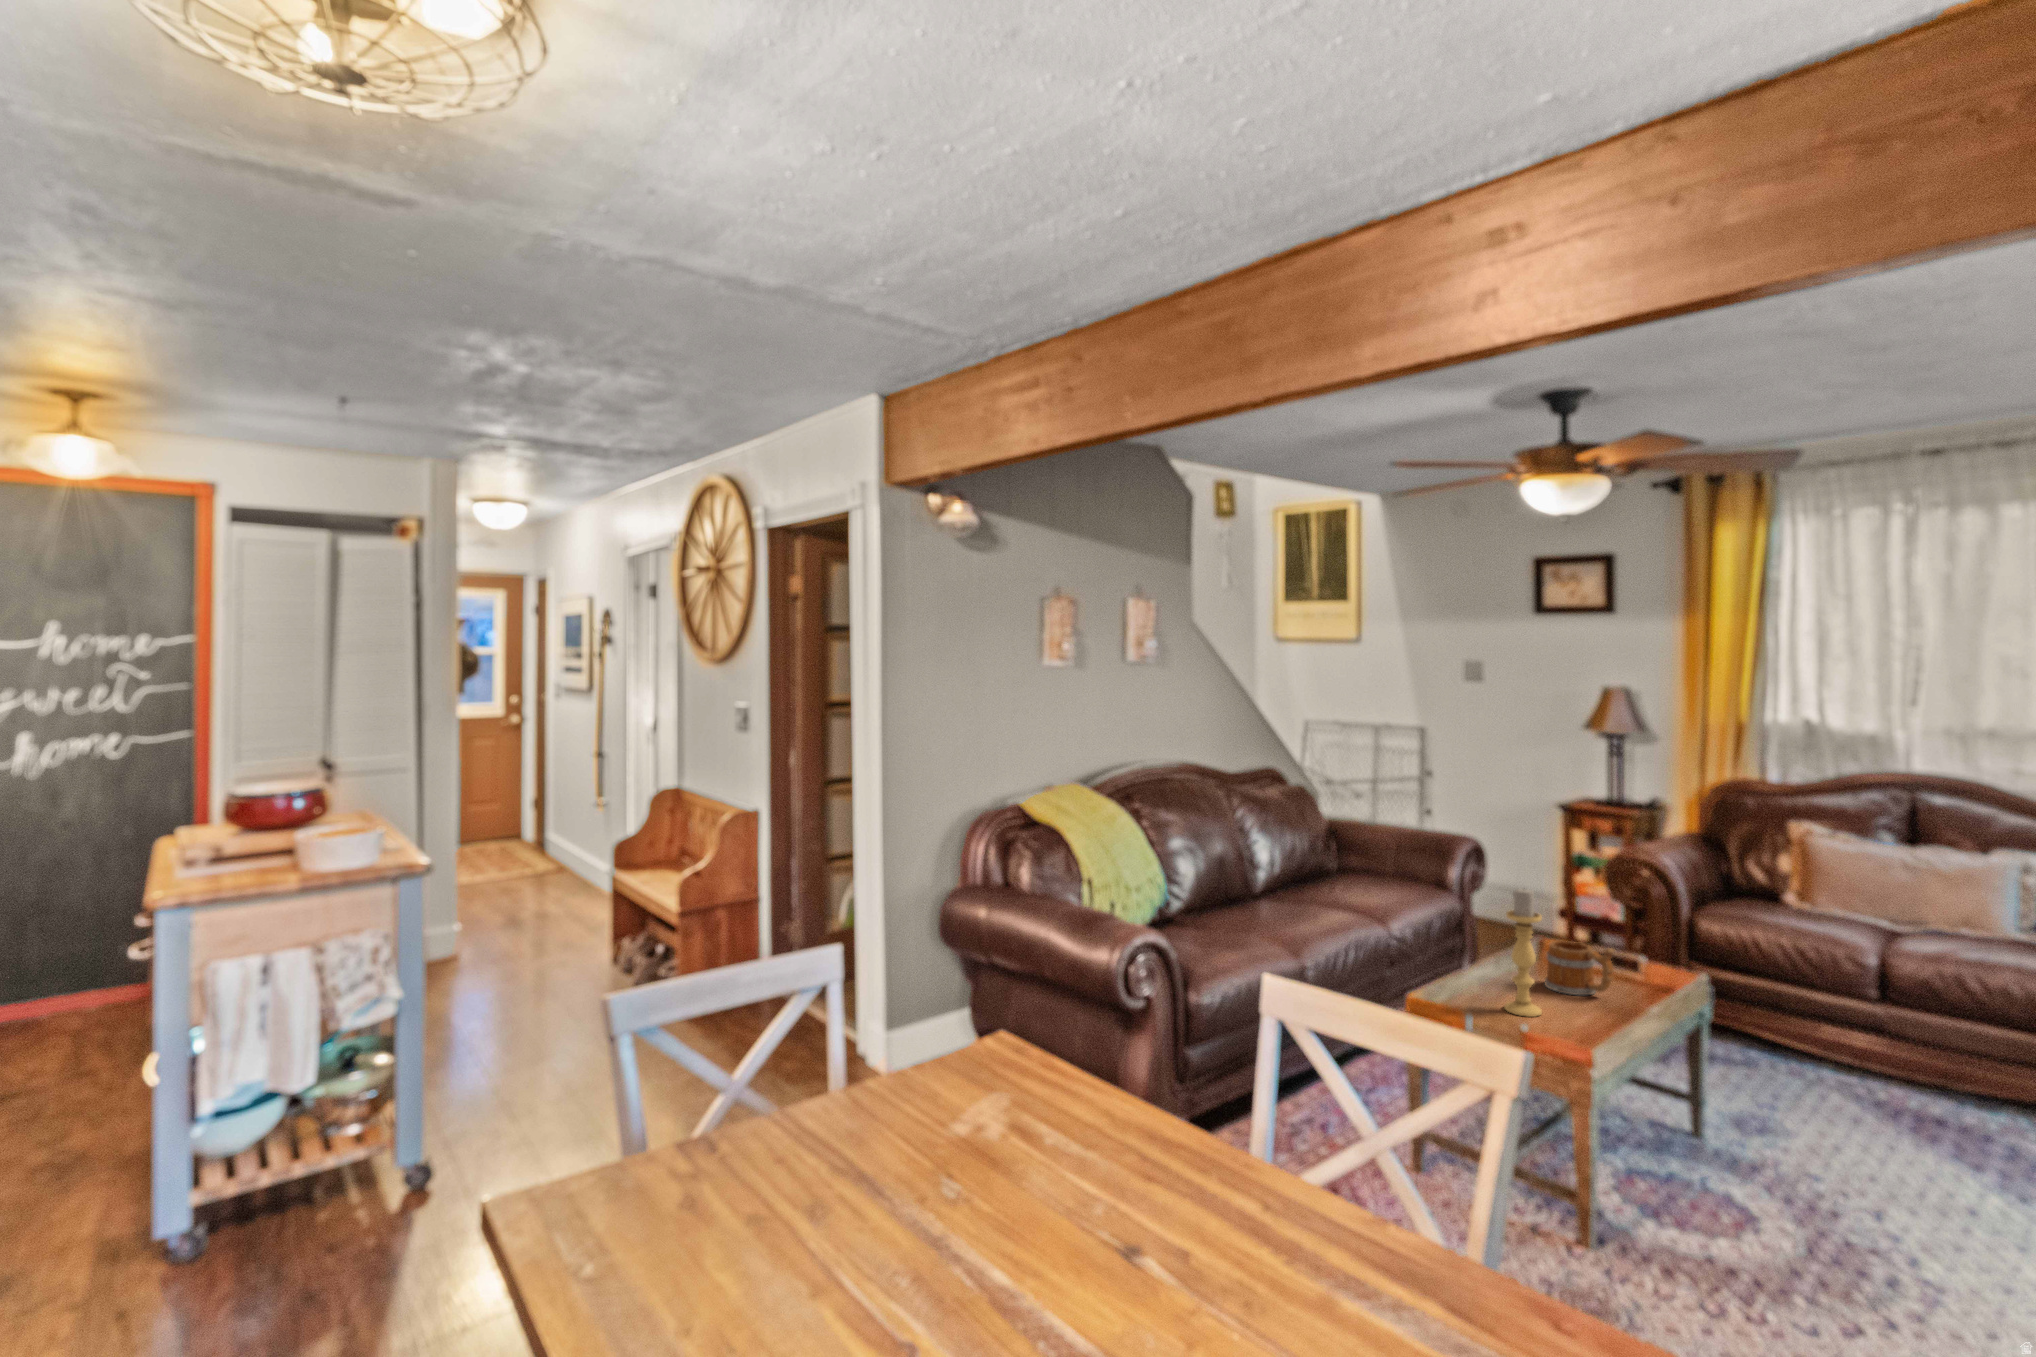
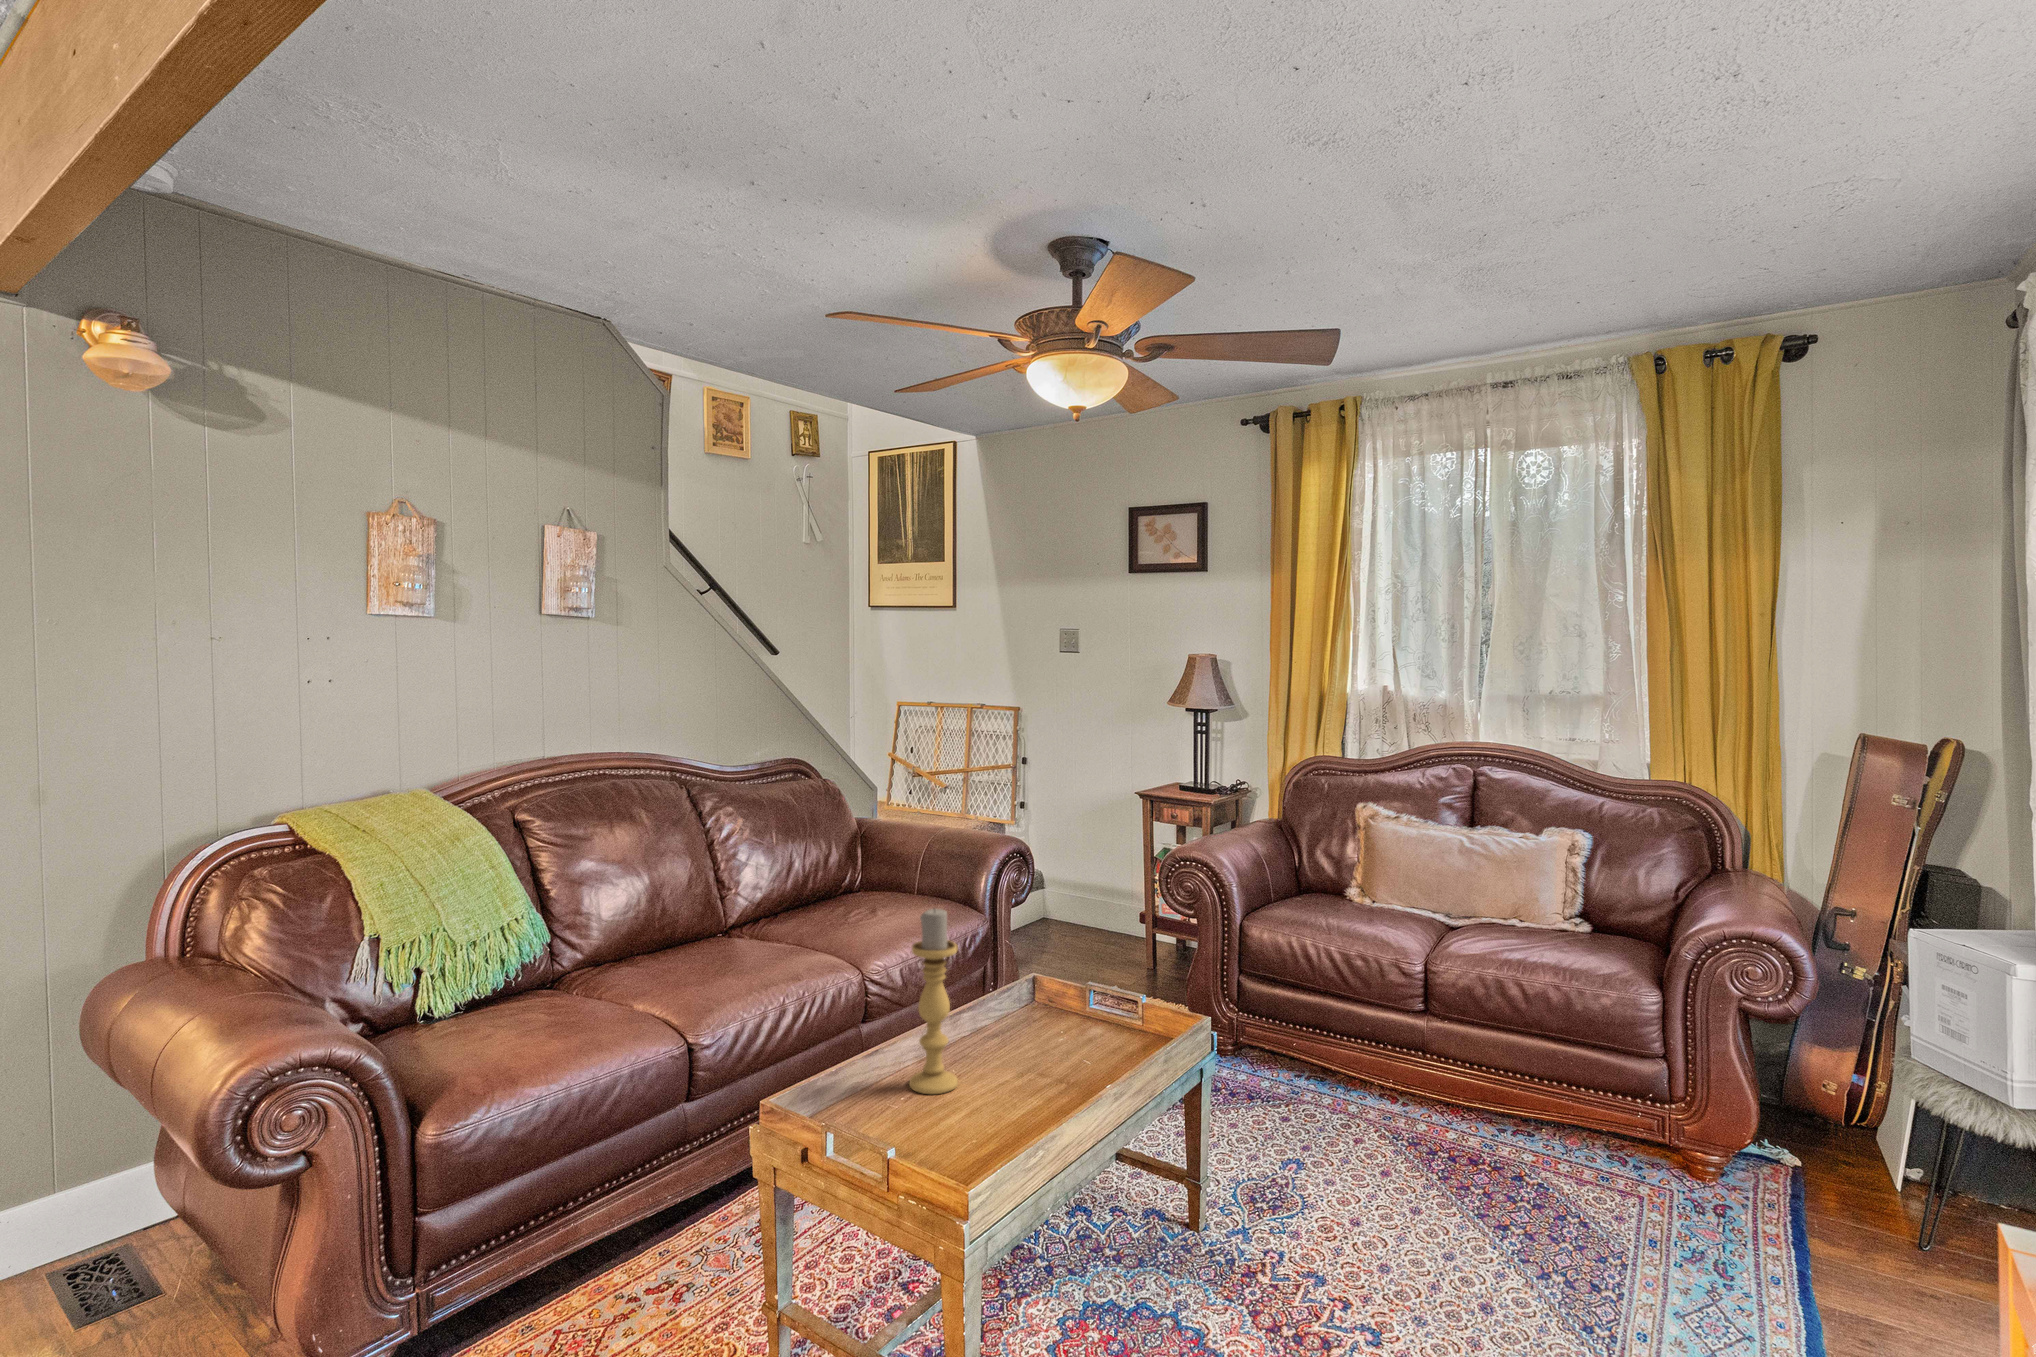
mug: present [1545,941,1614,995] -> none [997,973,1074,1050]

